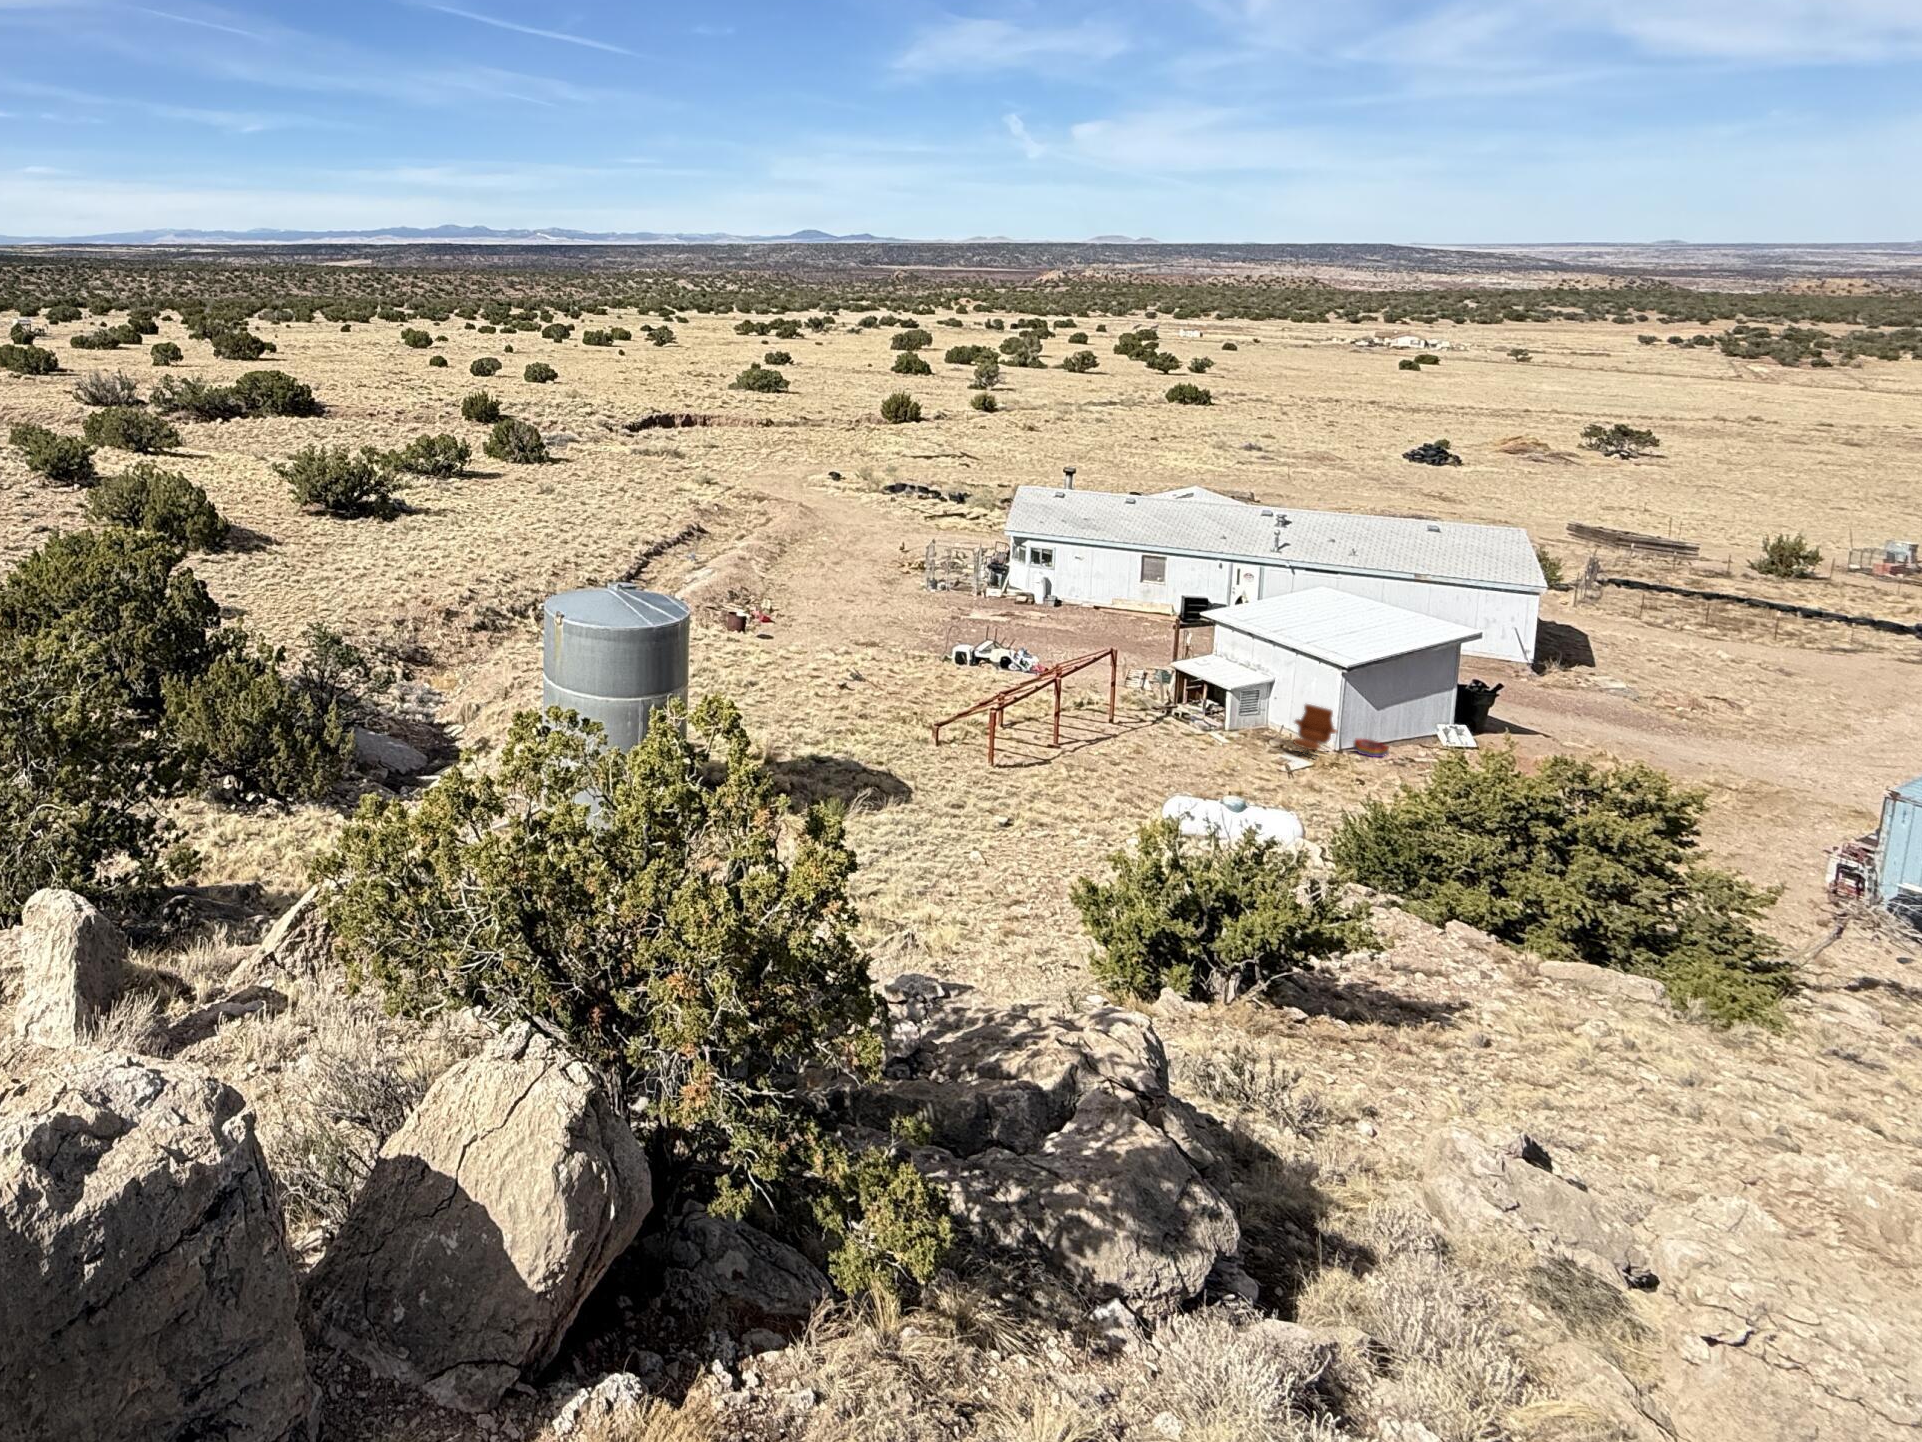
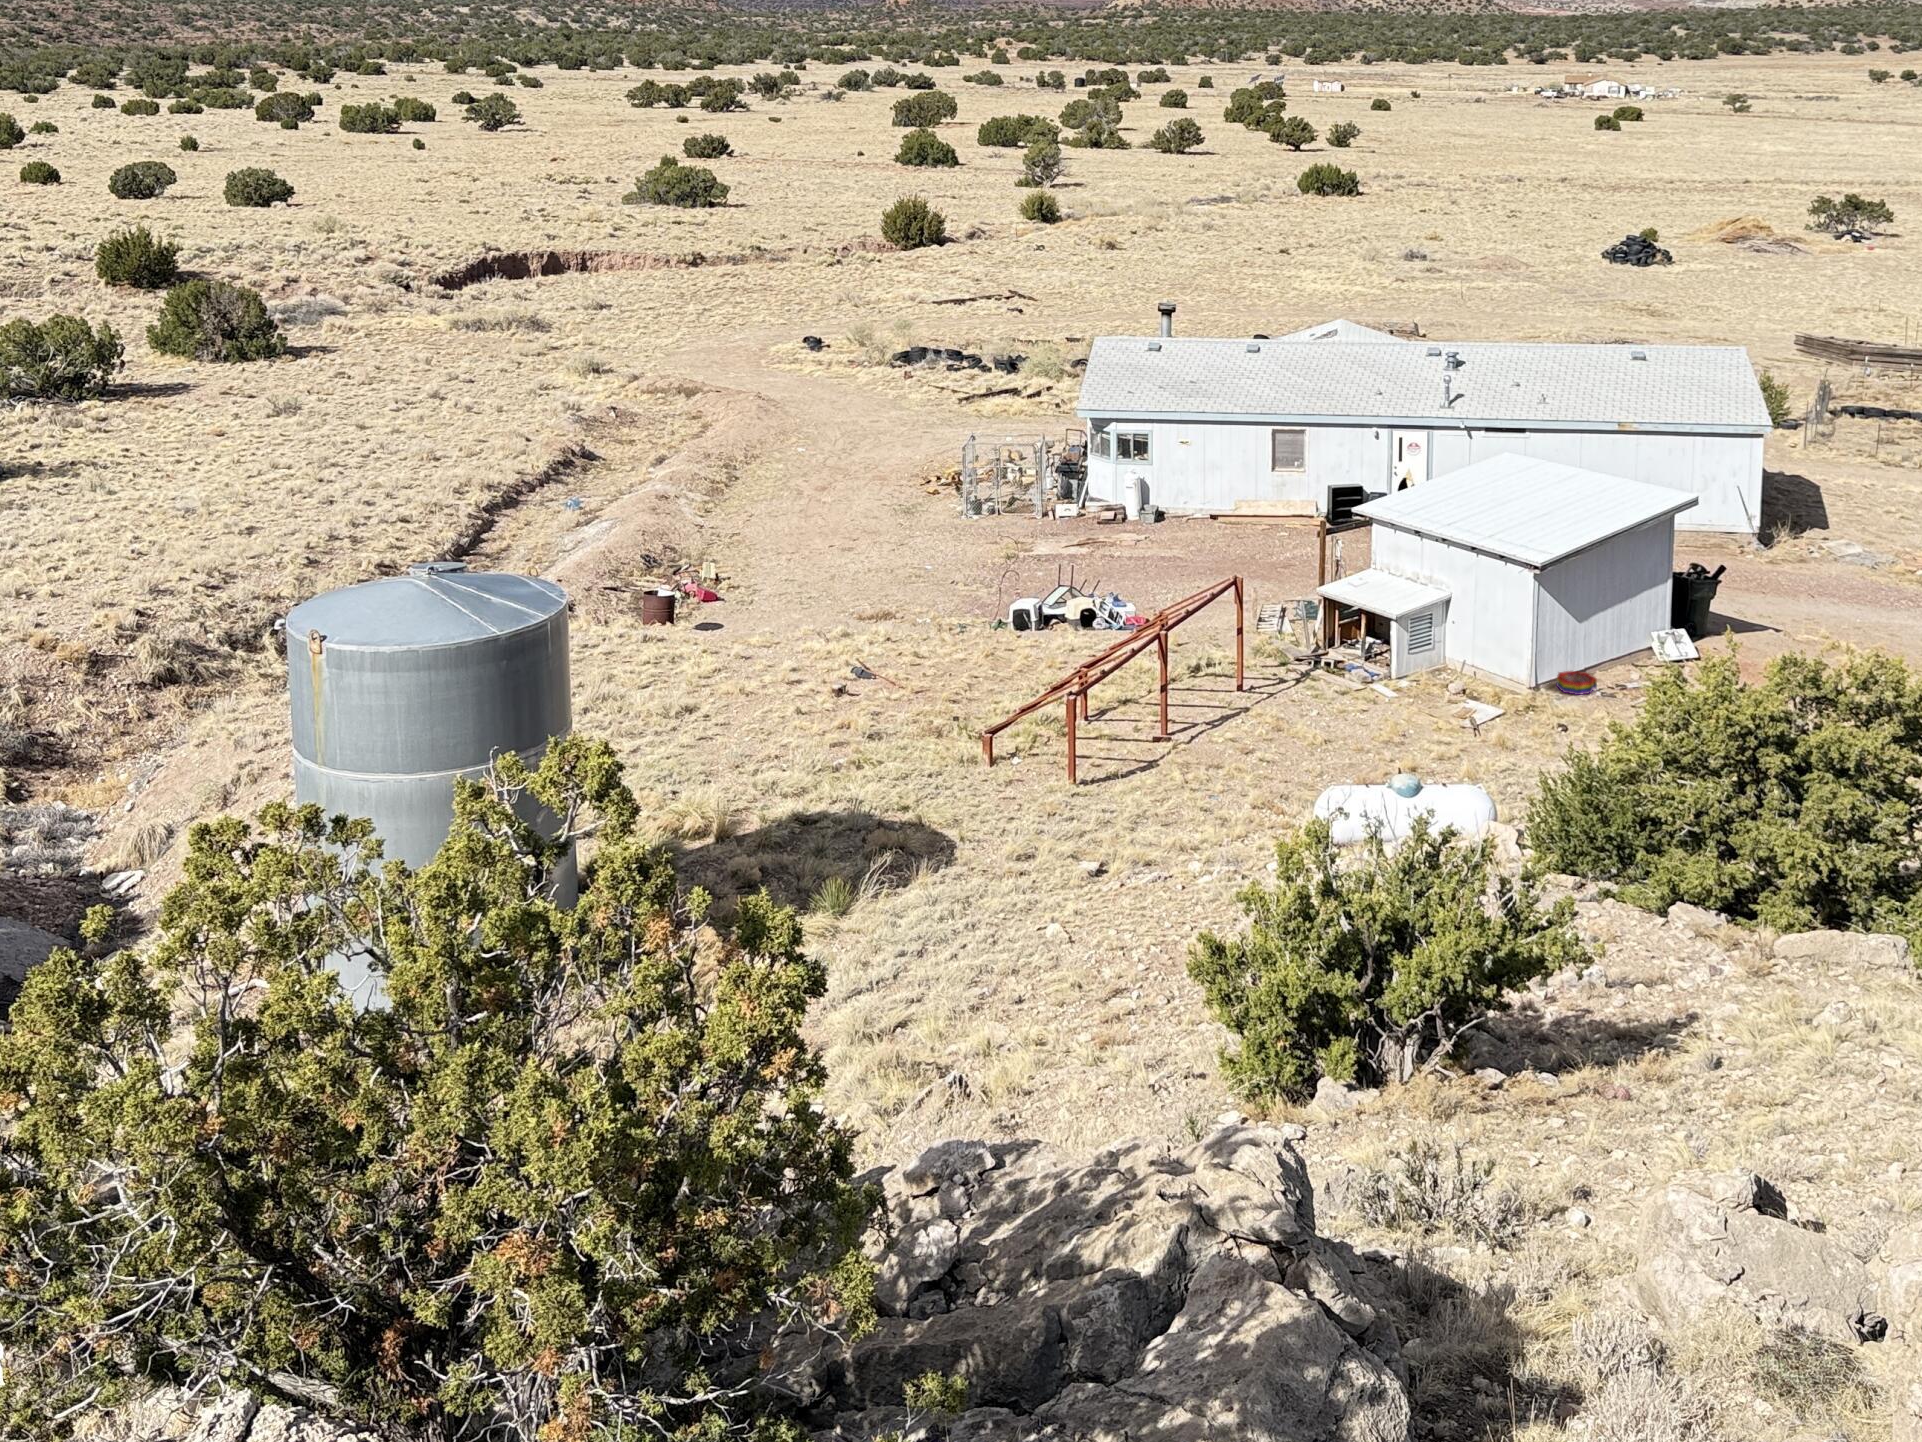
lounge chair: present [1294,704,1338,757] -> none [1485,631,1538,710]

